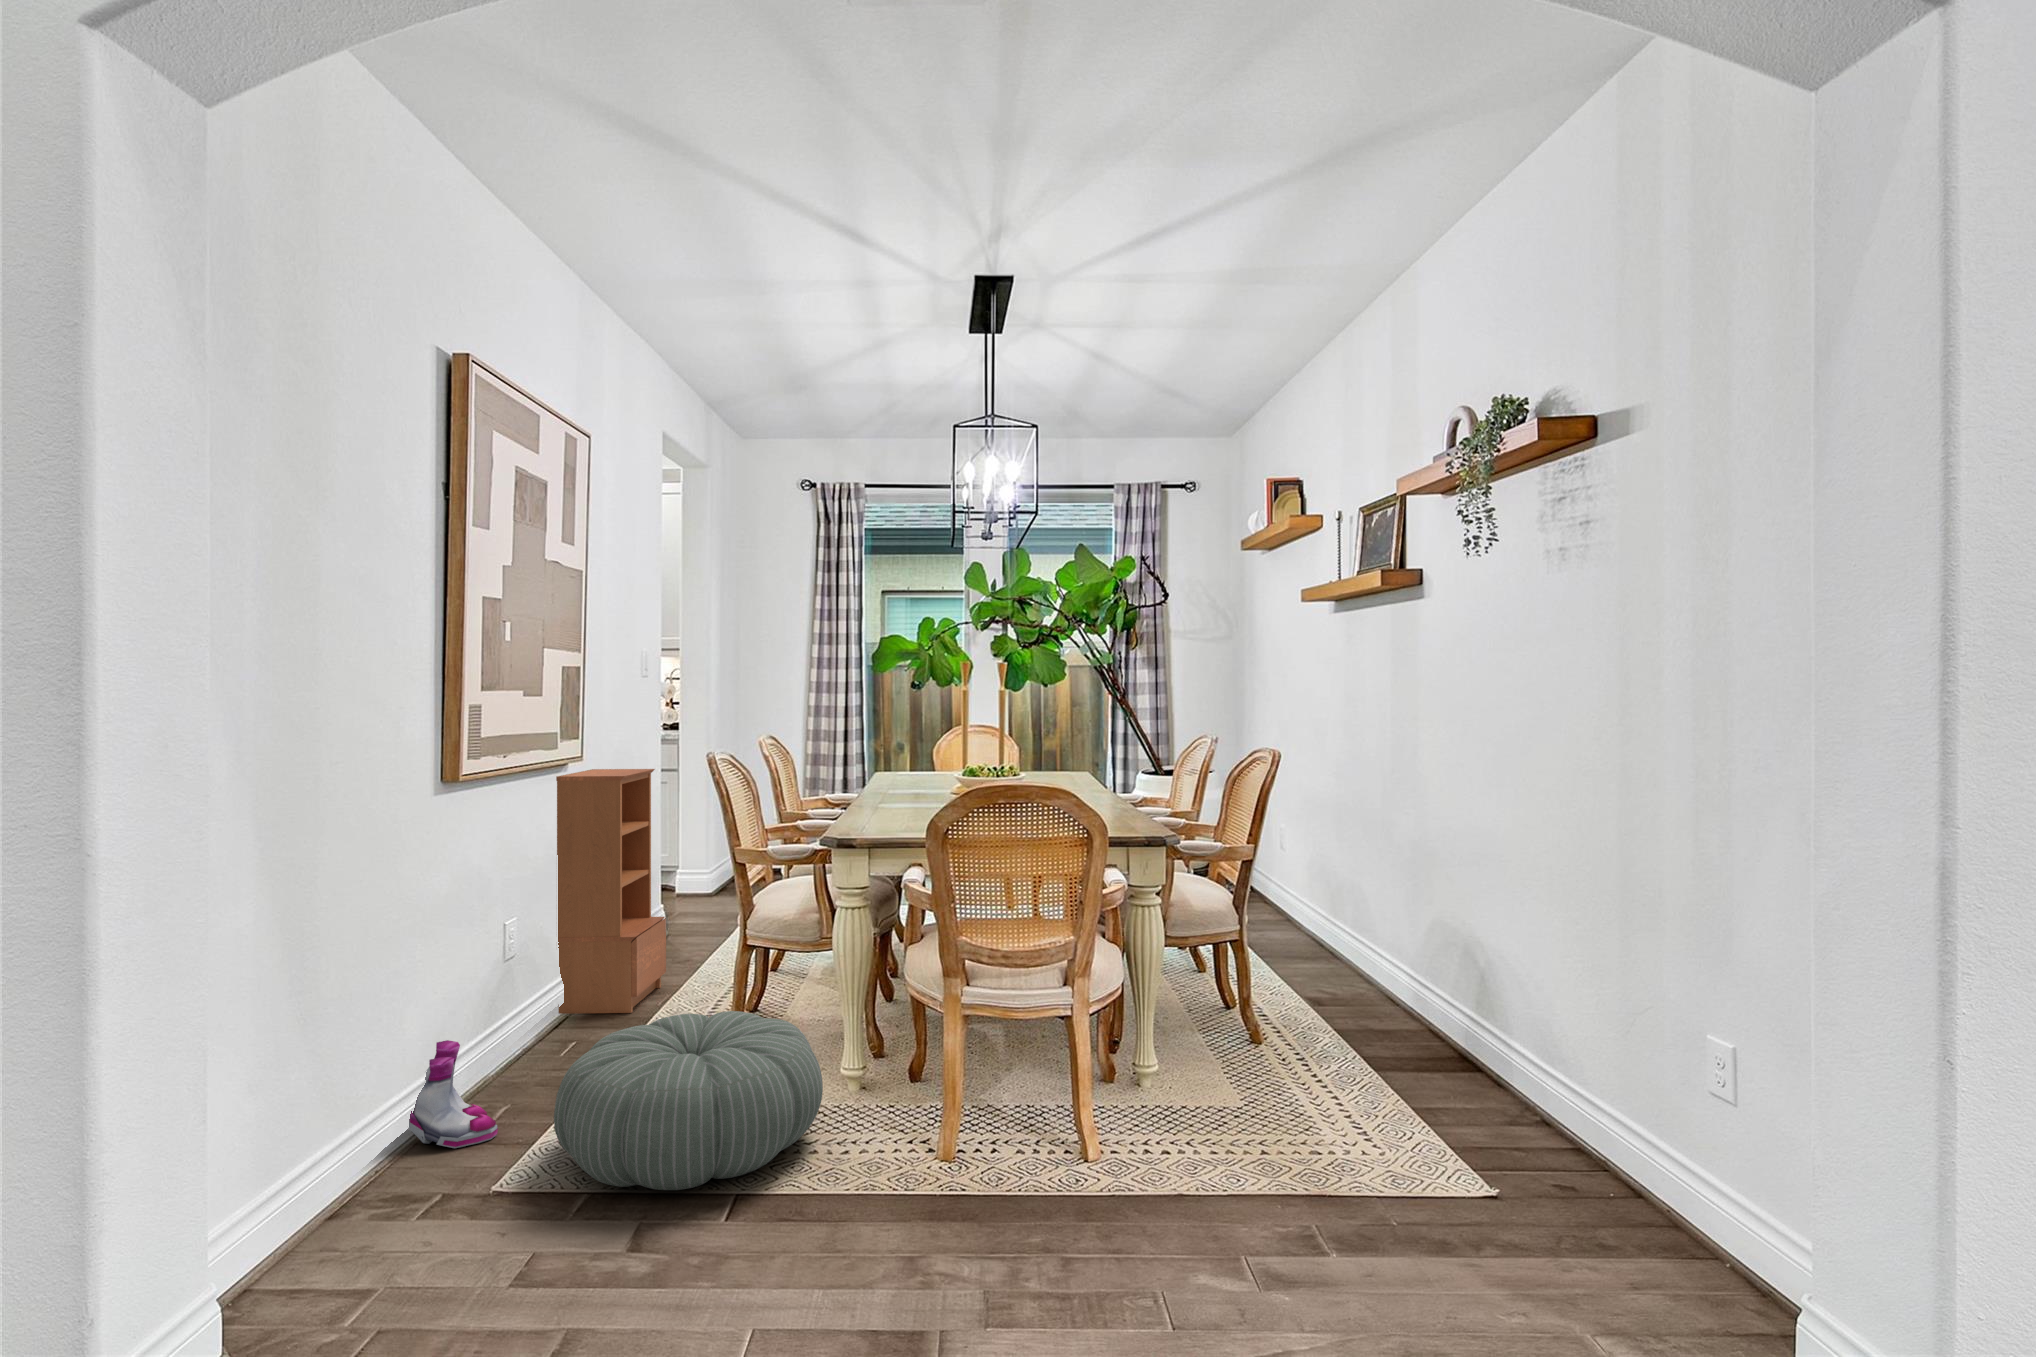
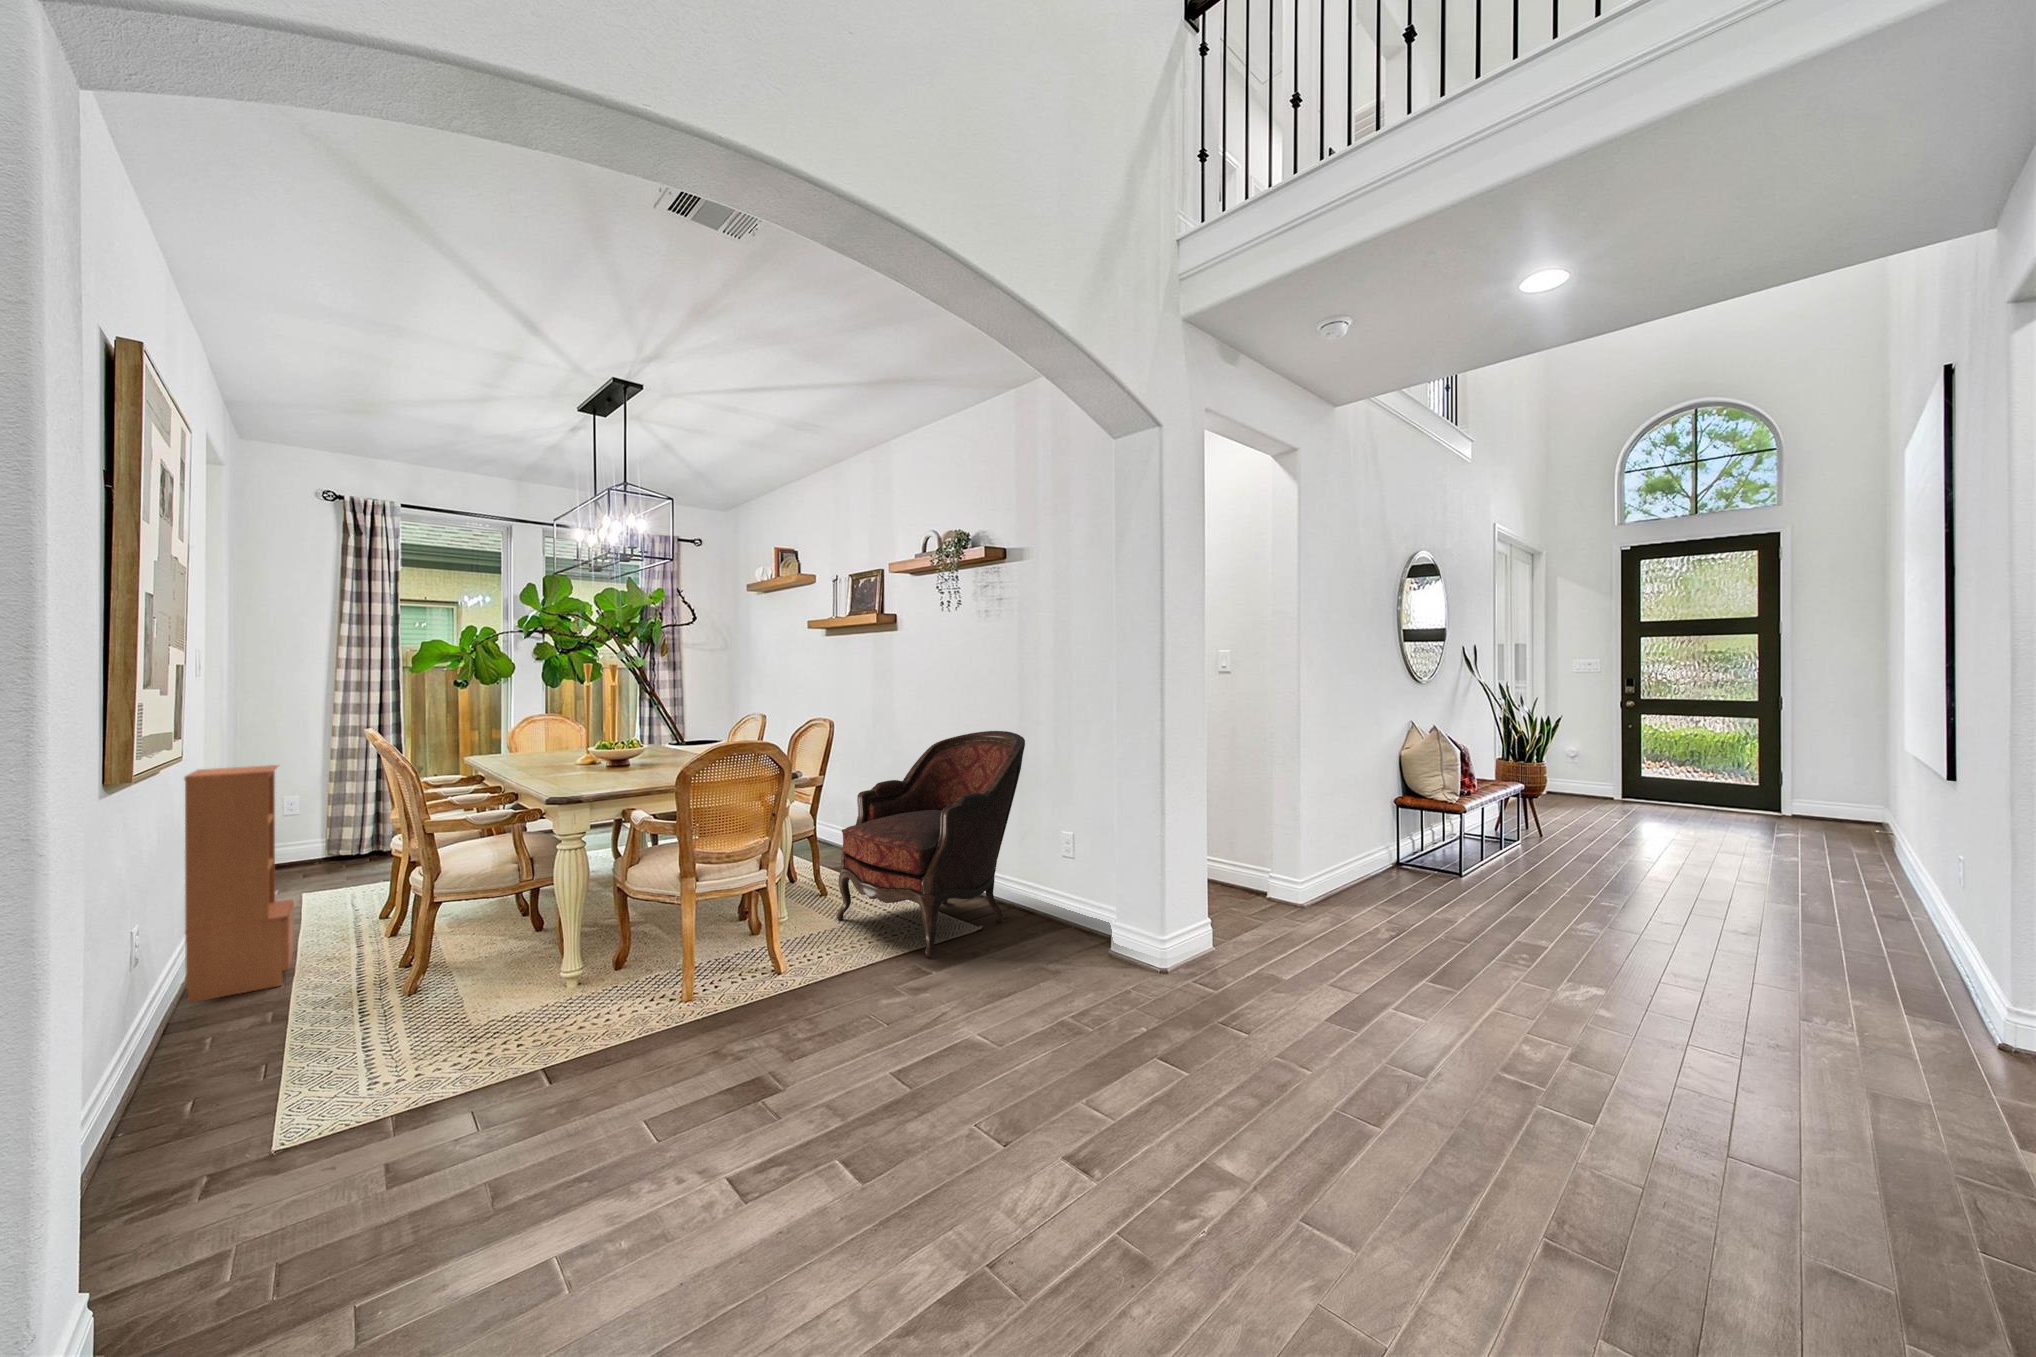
armchair: none [1245,777,1611,1214] -> present [836,731,1025,957]
pouf: present [554,1011,823,1190] -> none [361,935,588,1069]
boots: present [409,1040,498,1148] -> none [136,1014,264,1106]

